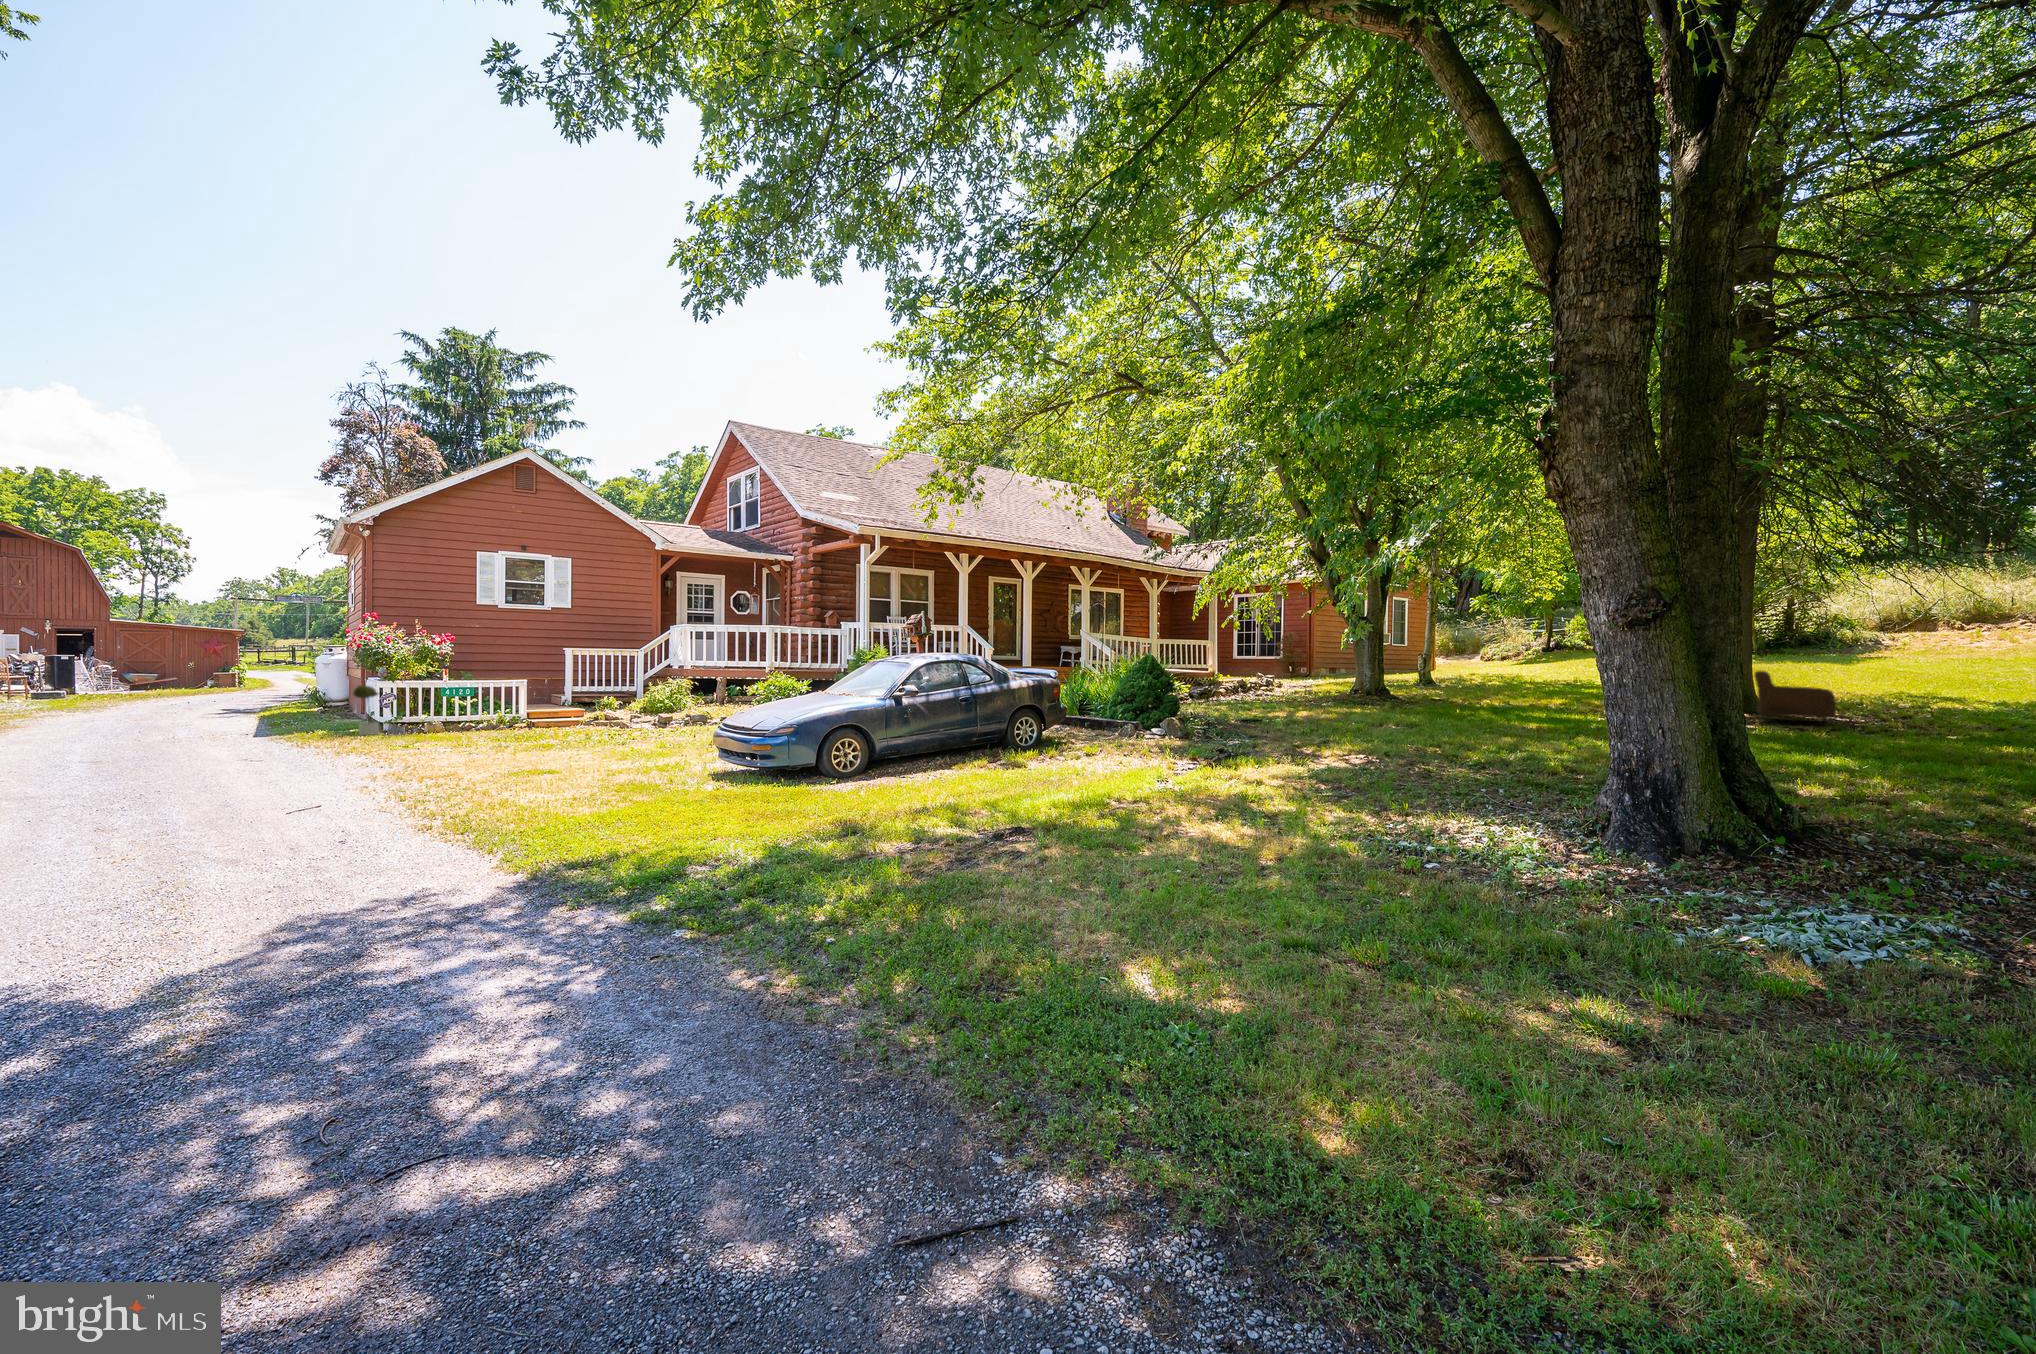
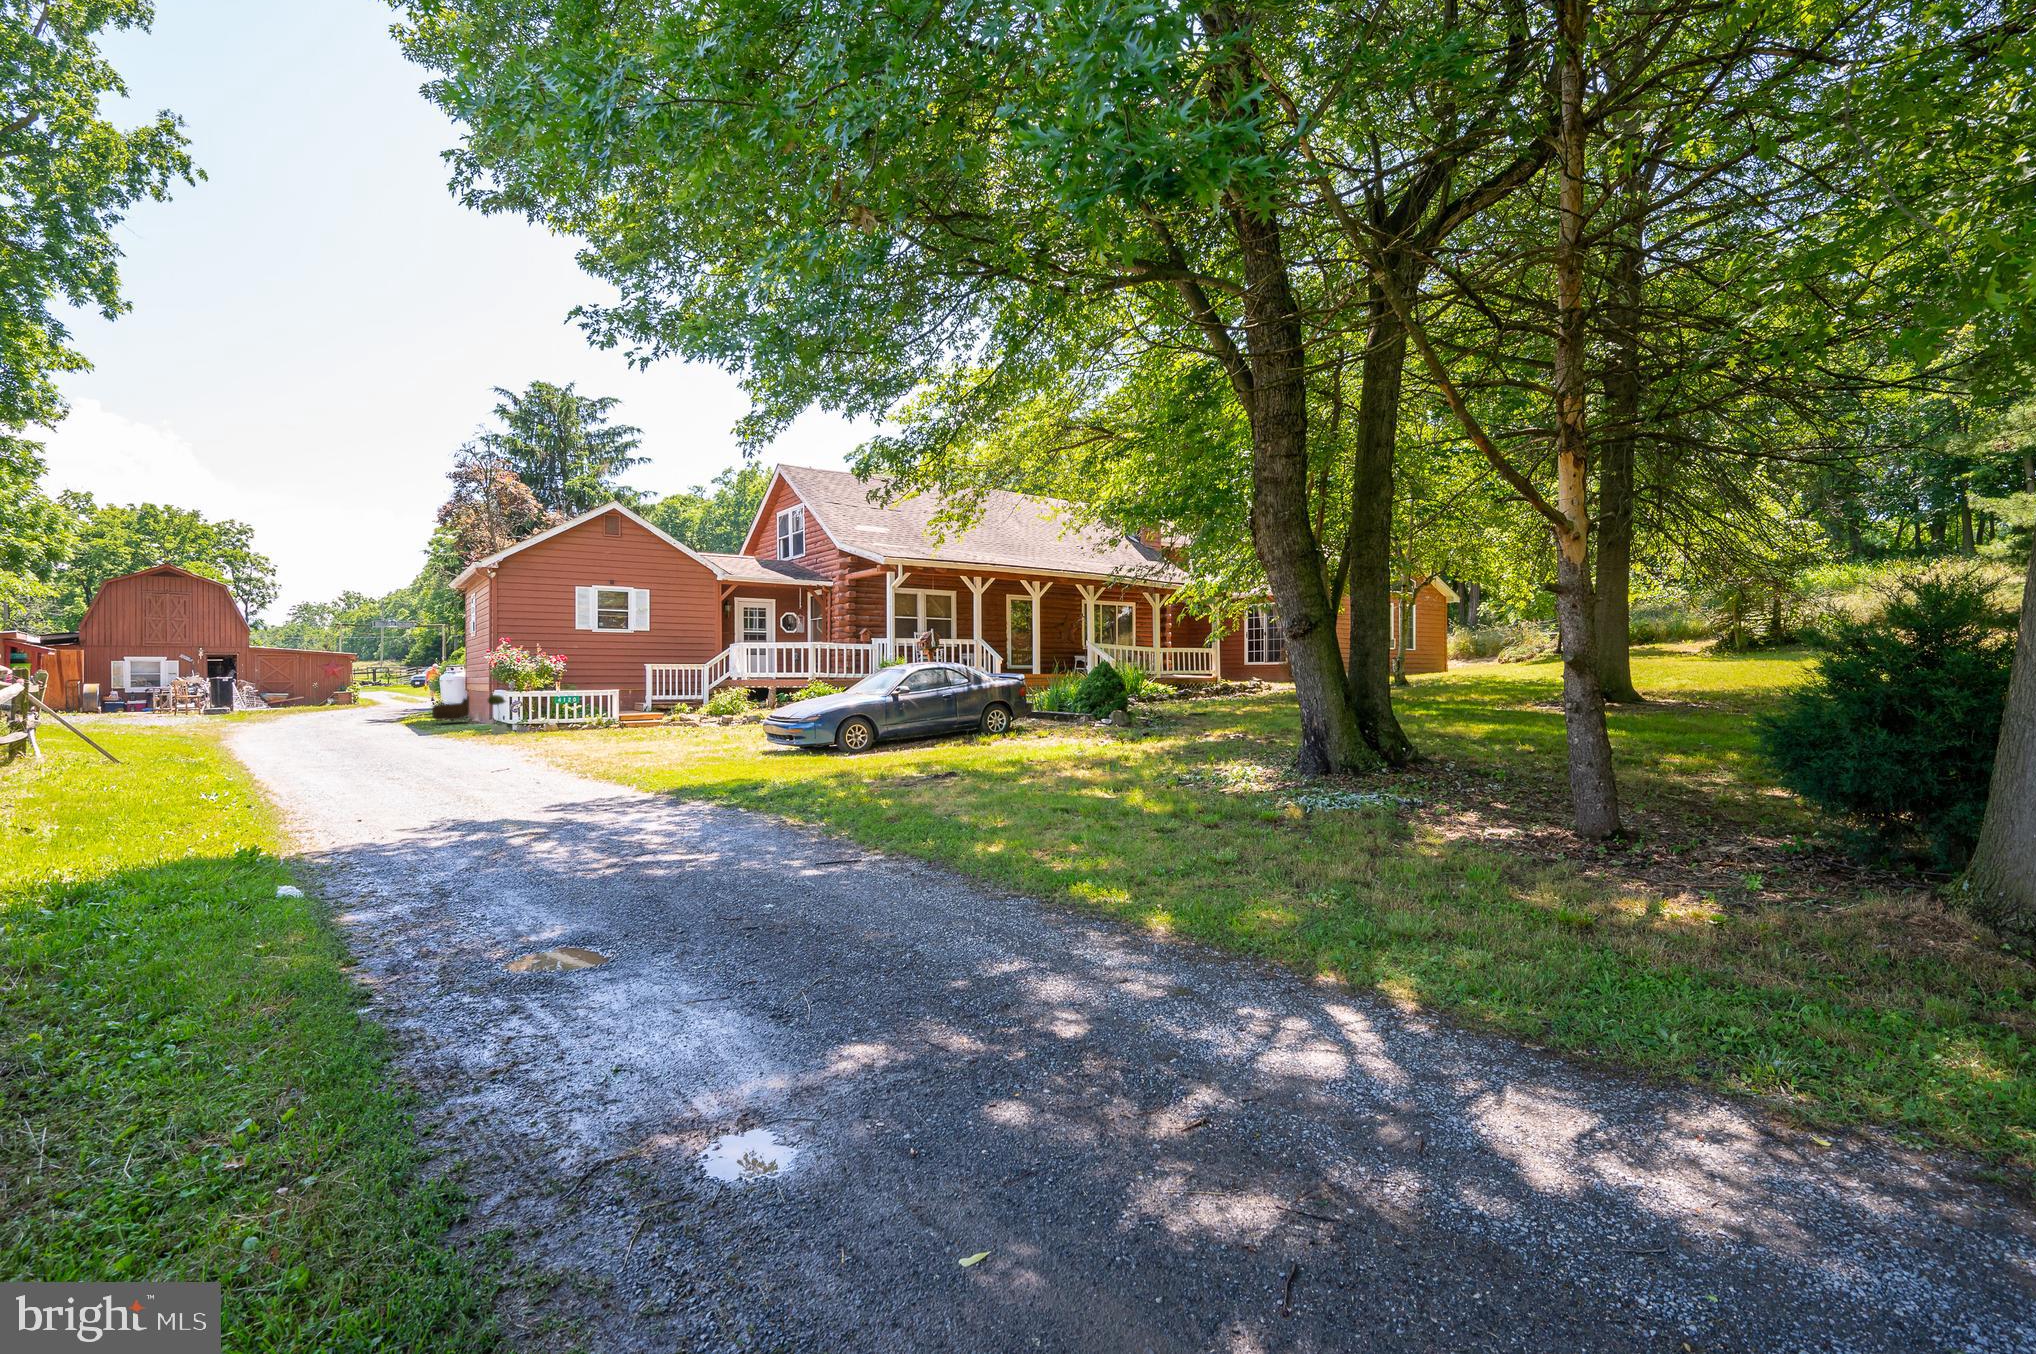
armchair: present [1754,671,1836,725] -> present [432,697,469,721]

